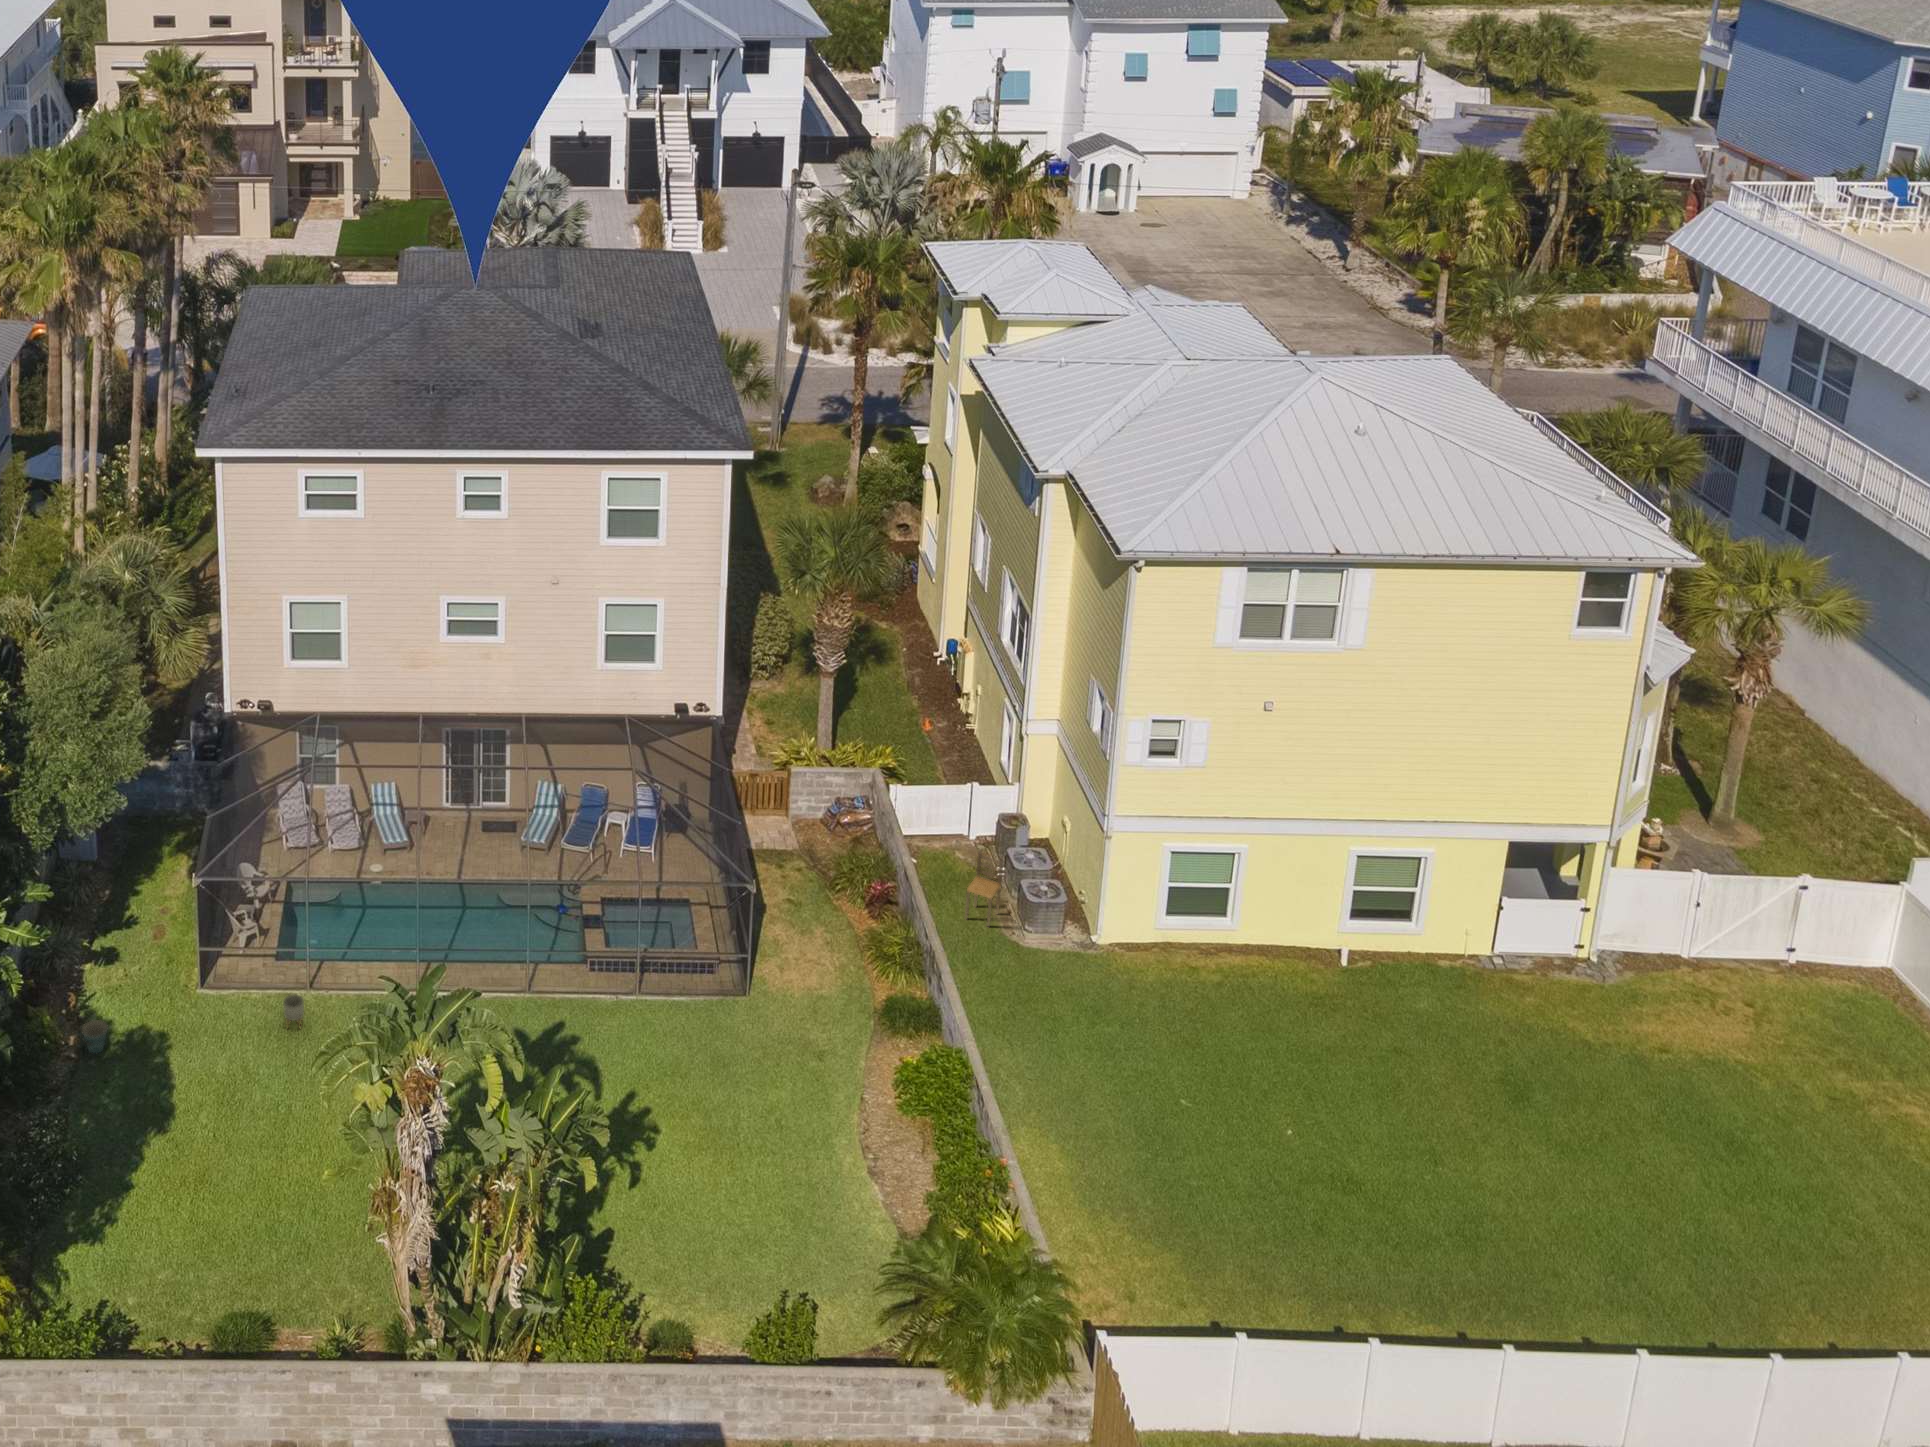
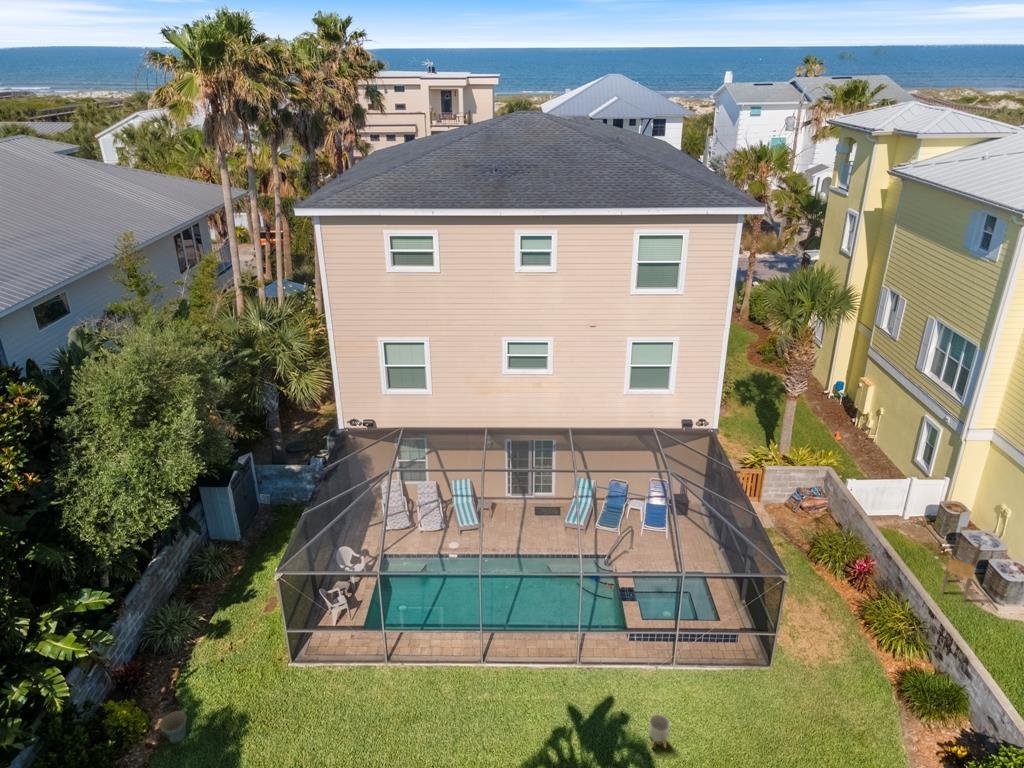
planter: present [283,994,304,1027] -> present [649,715,670,747]

